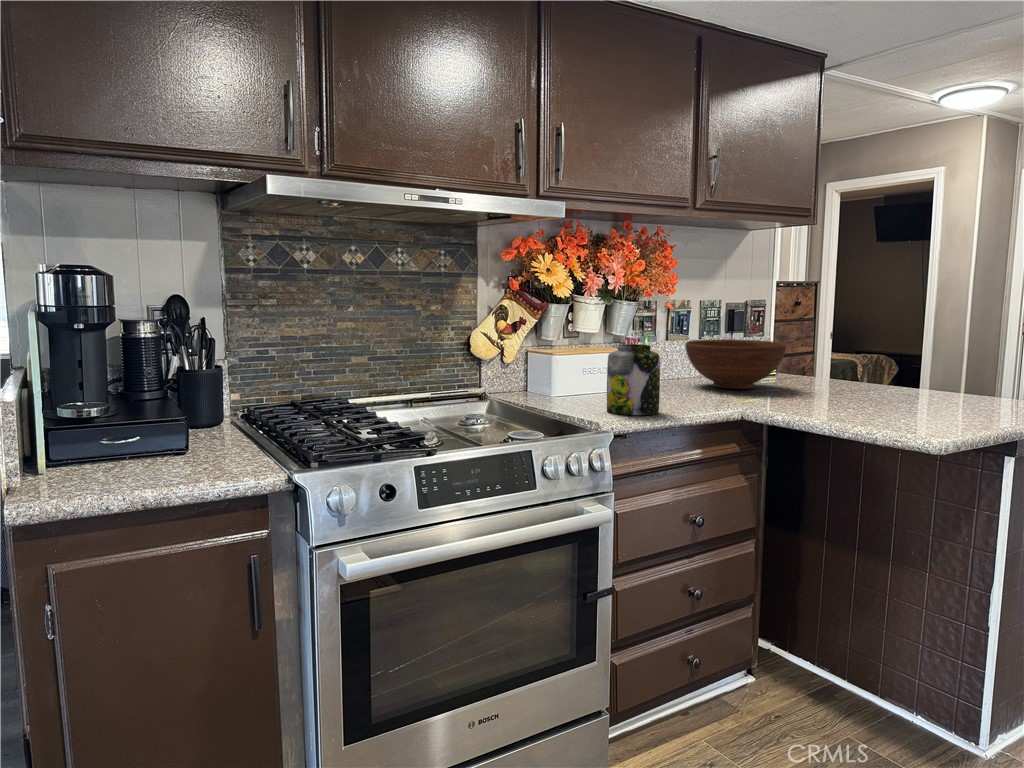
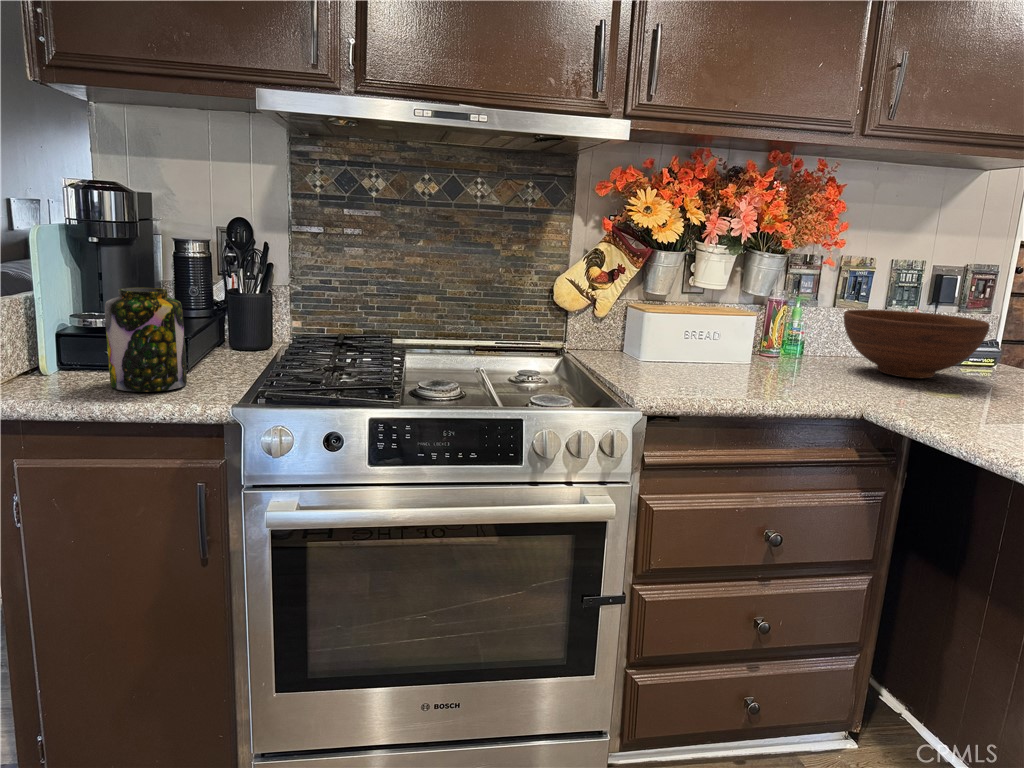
jar: present [607,344,660,415] -> present [105,288,187,392]

